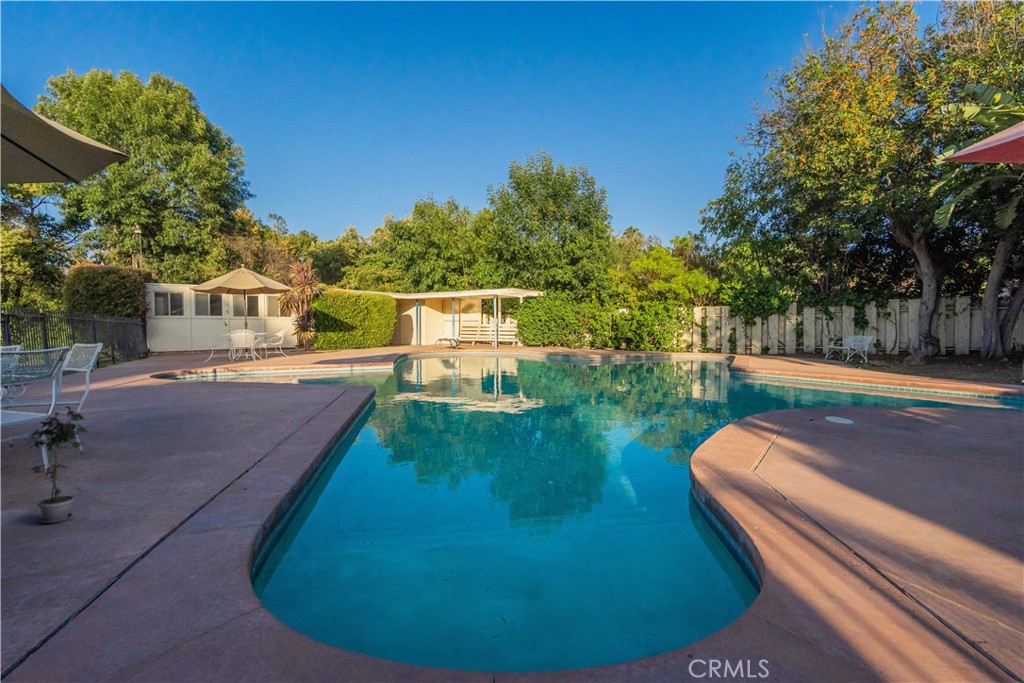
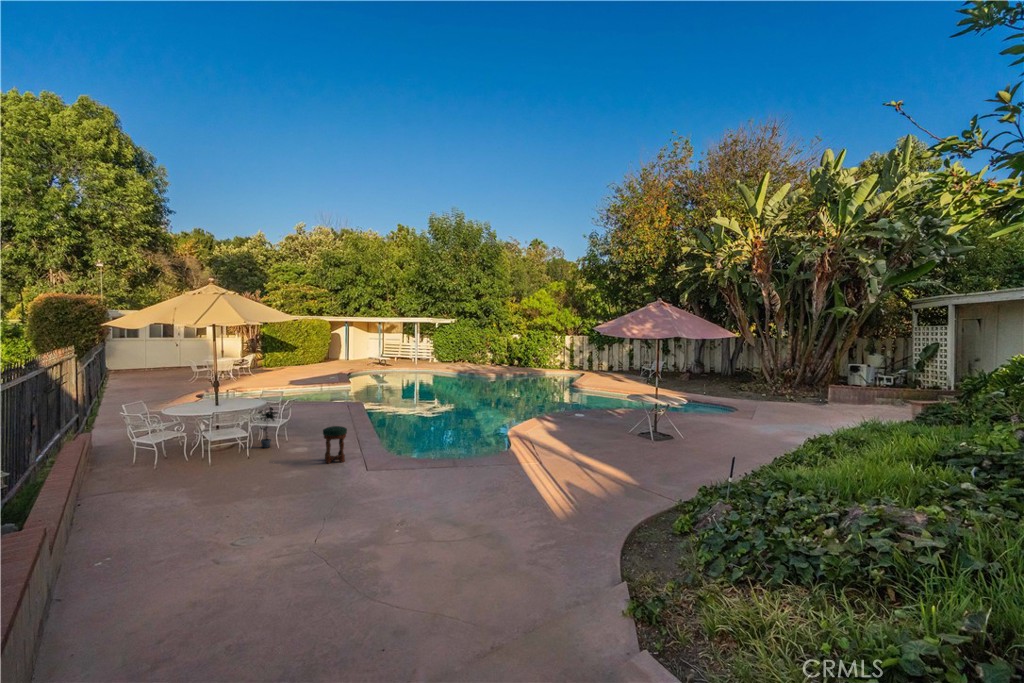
stool: none [86,487,191,641] -> present [323,426,347,463]

